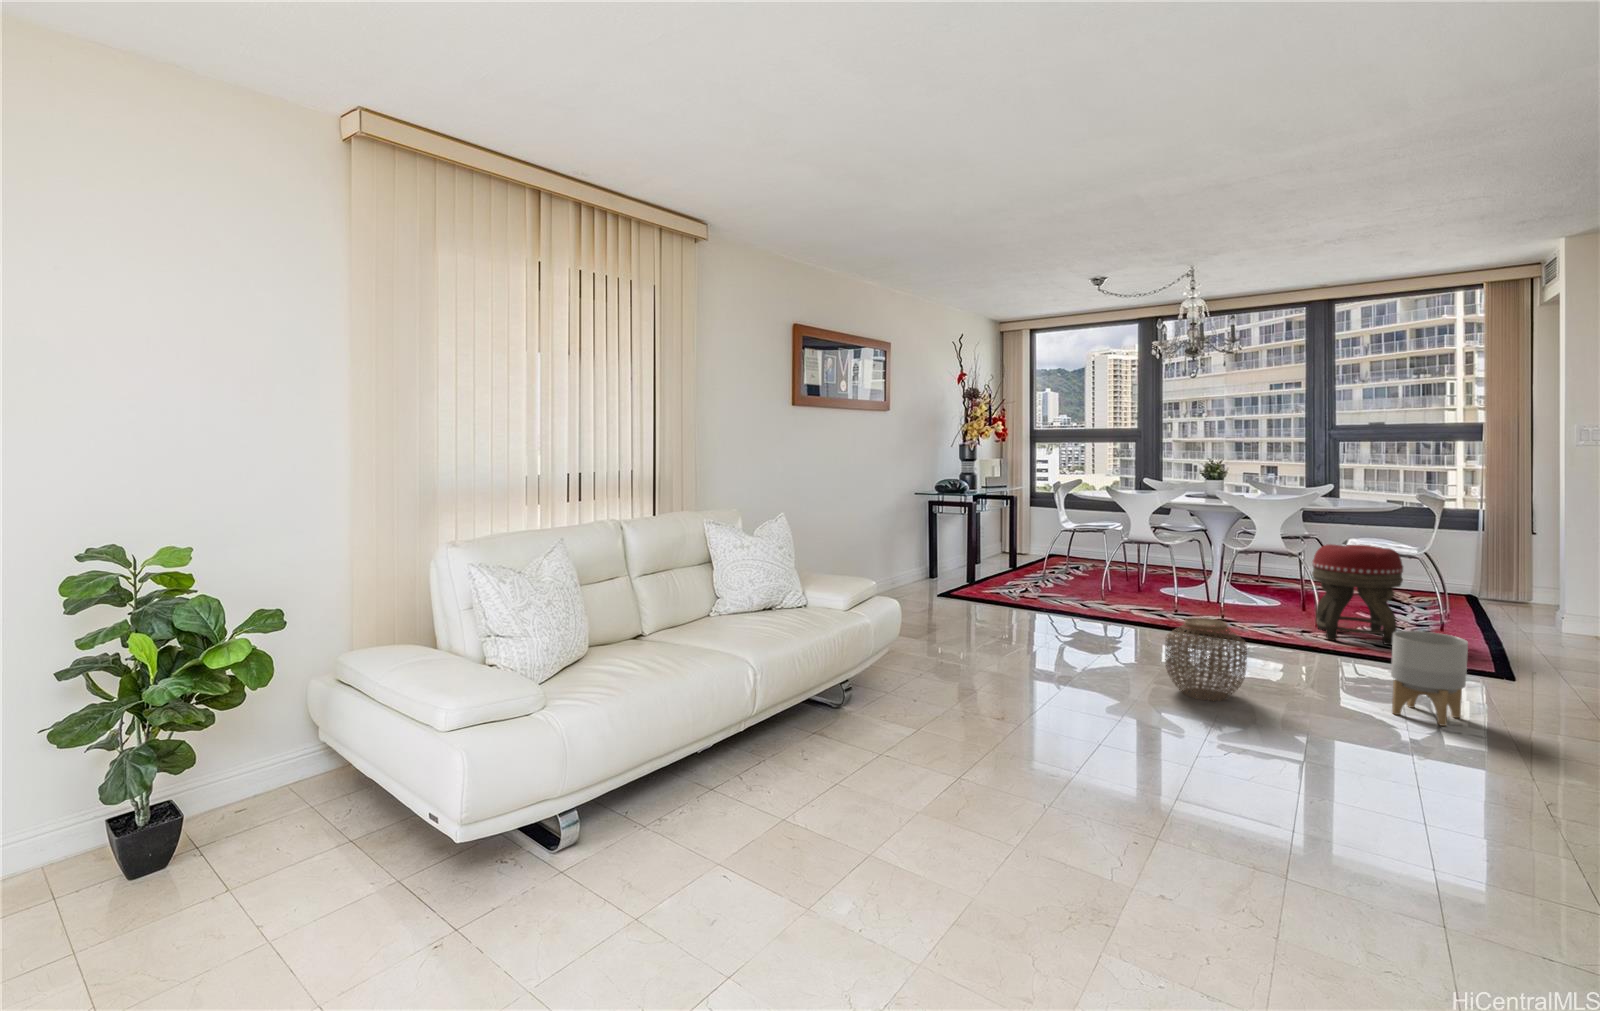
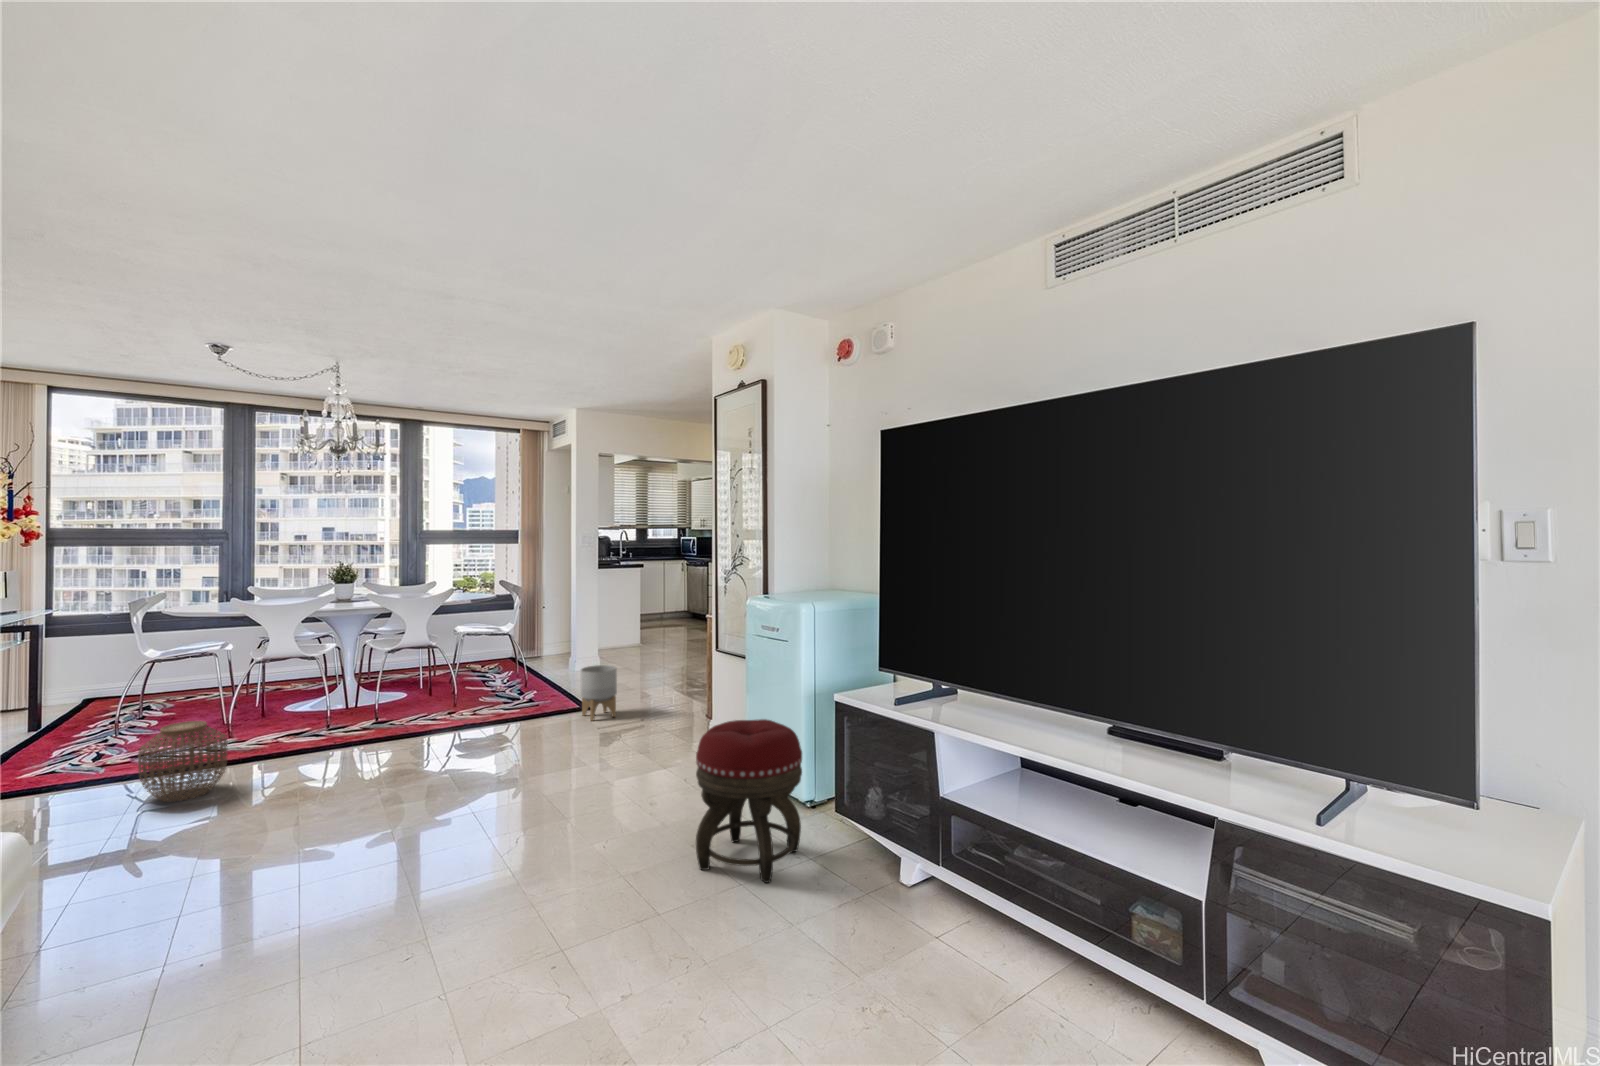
footstool: present [1312,544,1403,645] -> present [696,719,802,883]
woven basket: present [1165,618,1247,701] -> present [138,721,228,802]

